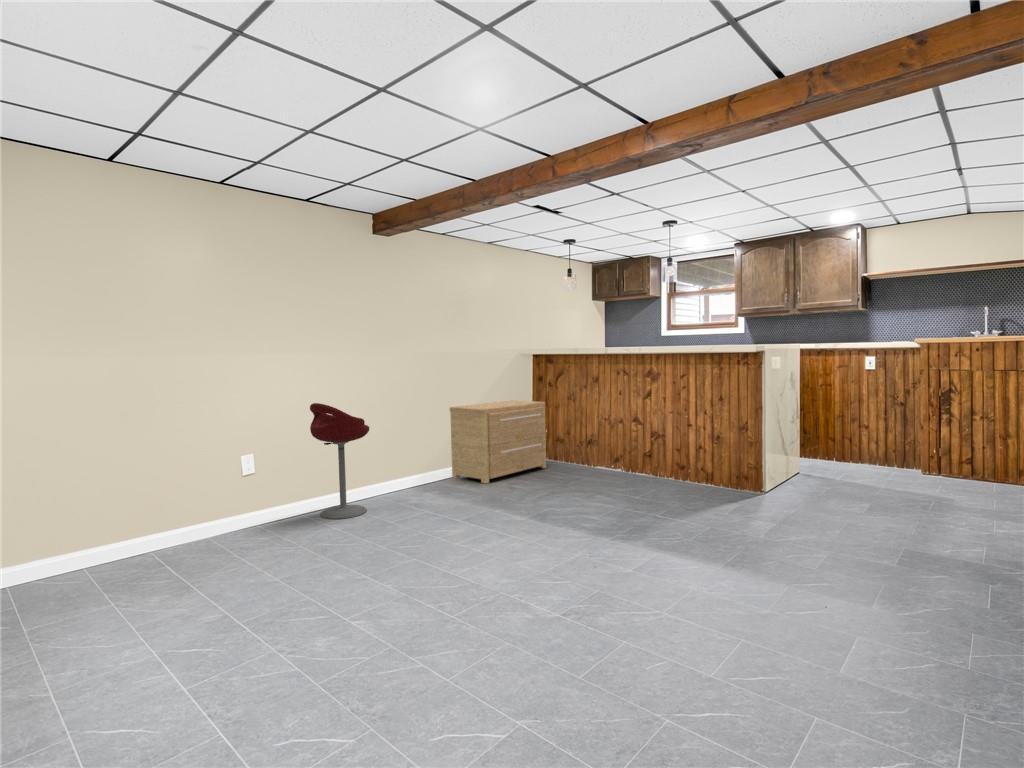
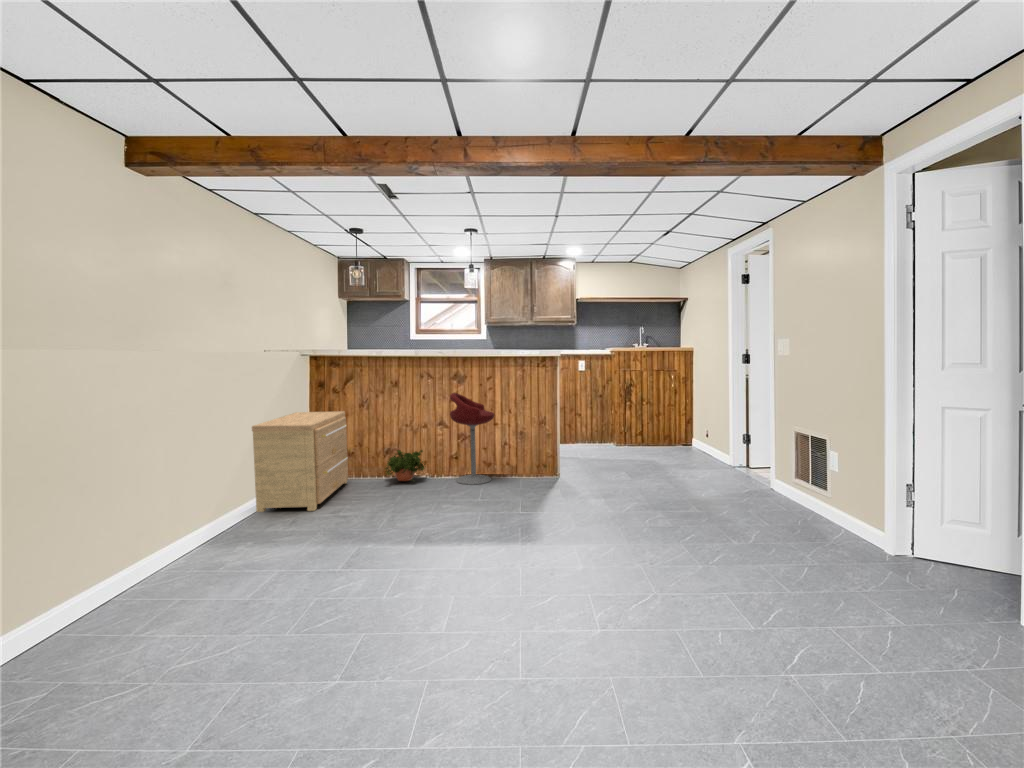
bar stool: present [310,403,369,519] -> present [450,393,494,485]
potted plant: none [566,442,615,477] -> present [386,450,424,481]

